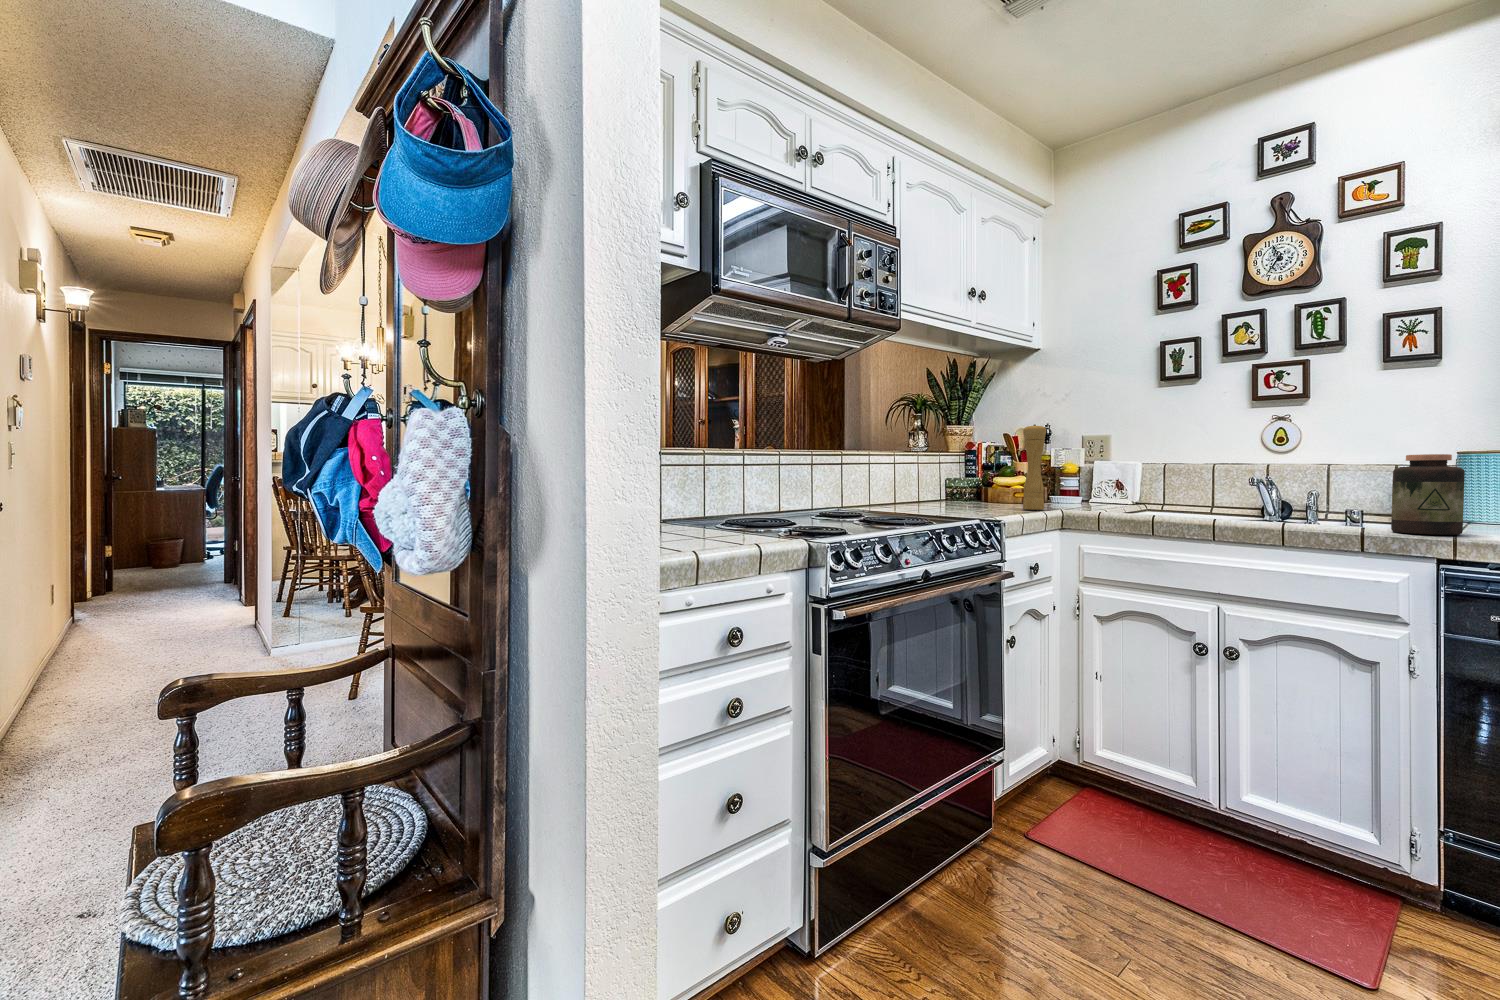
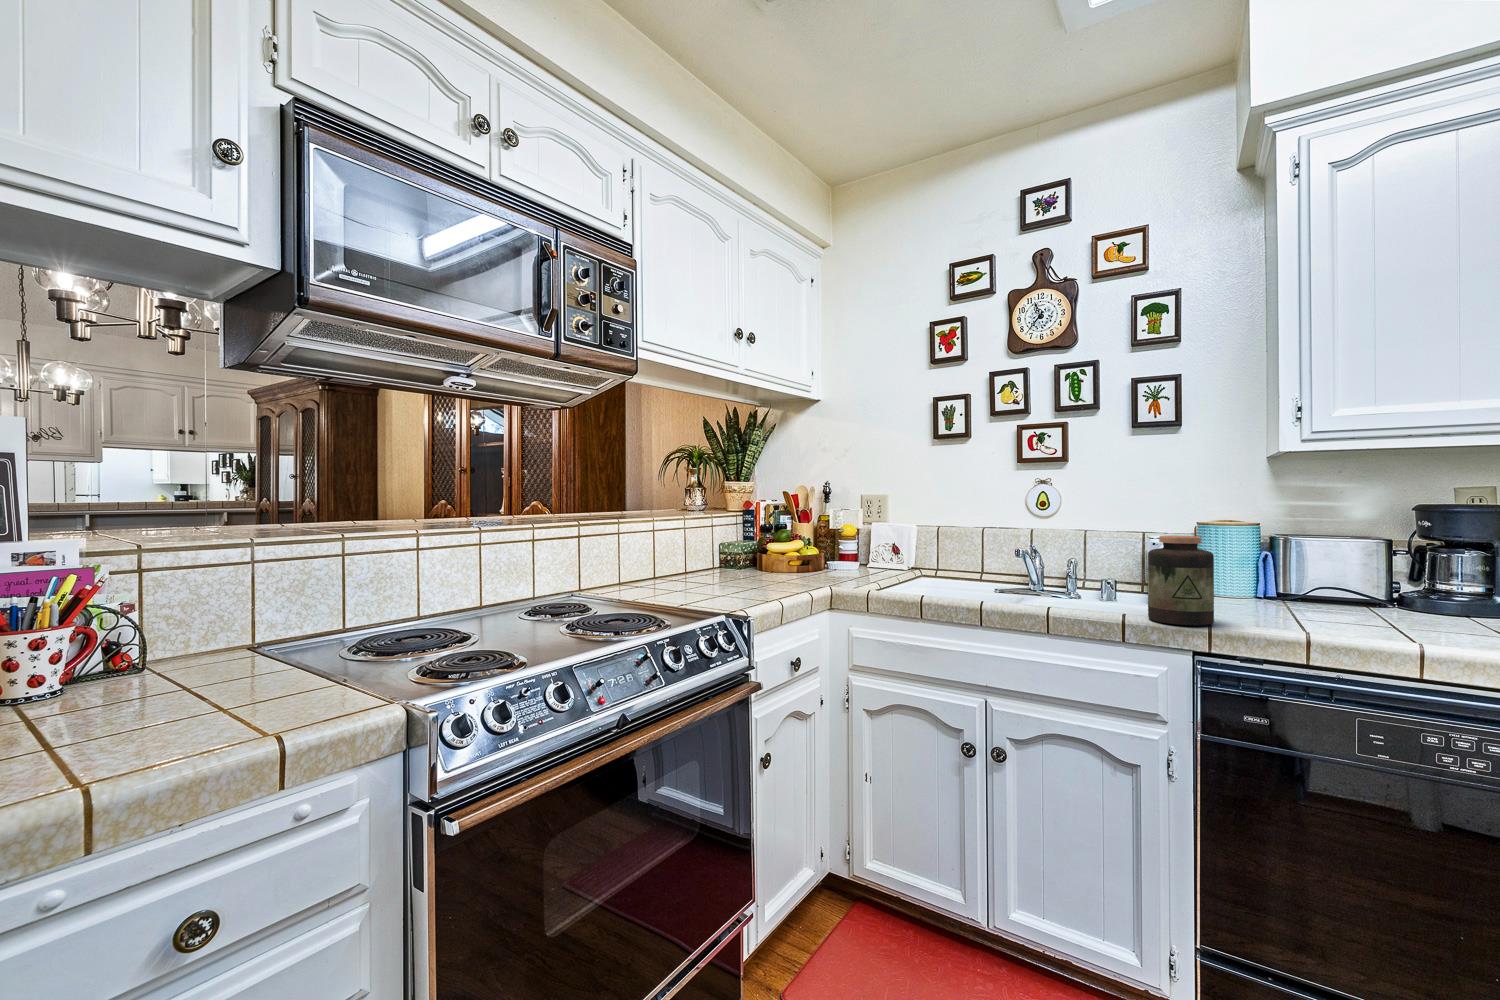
pepper mill: present [1023,424,1046,510] -> none [787,488,812,585]

